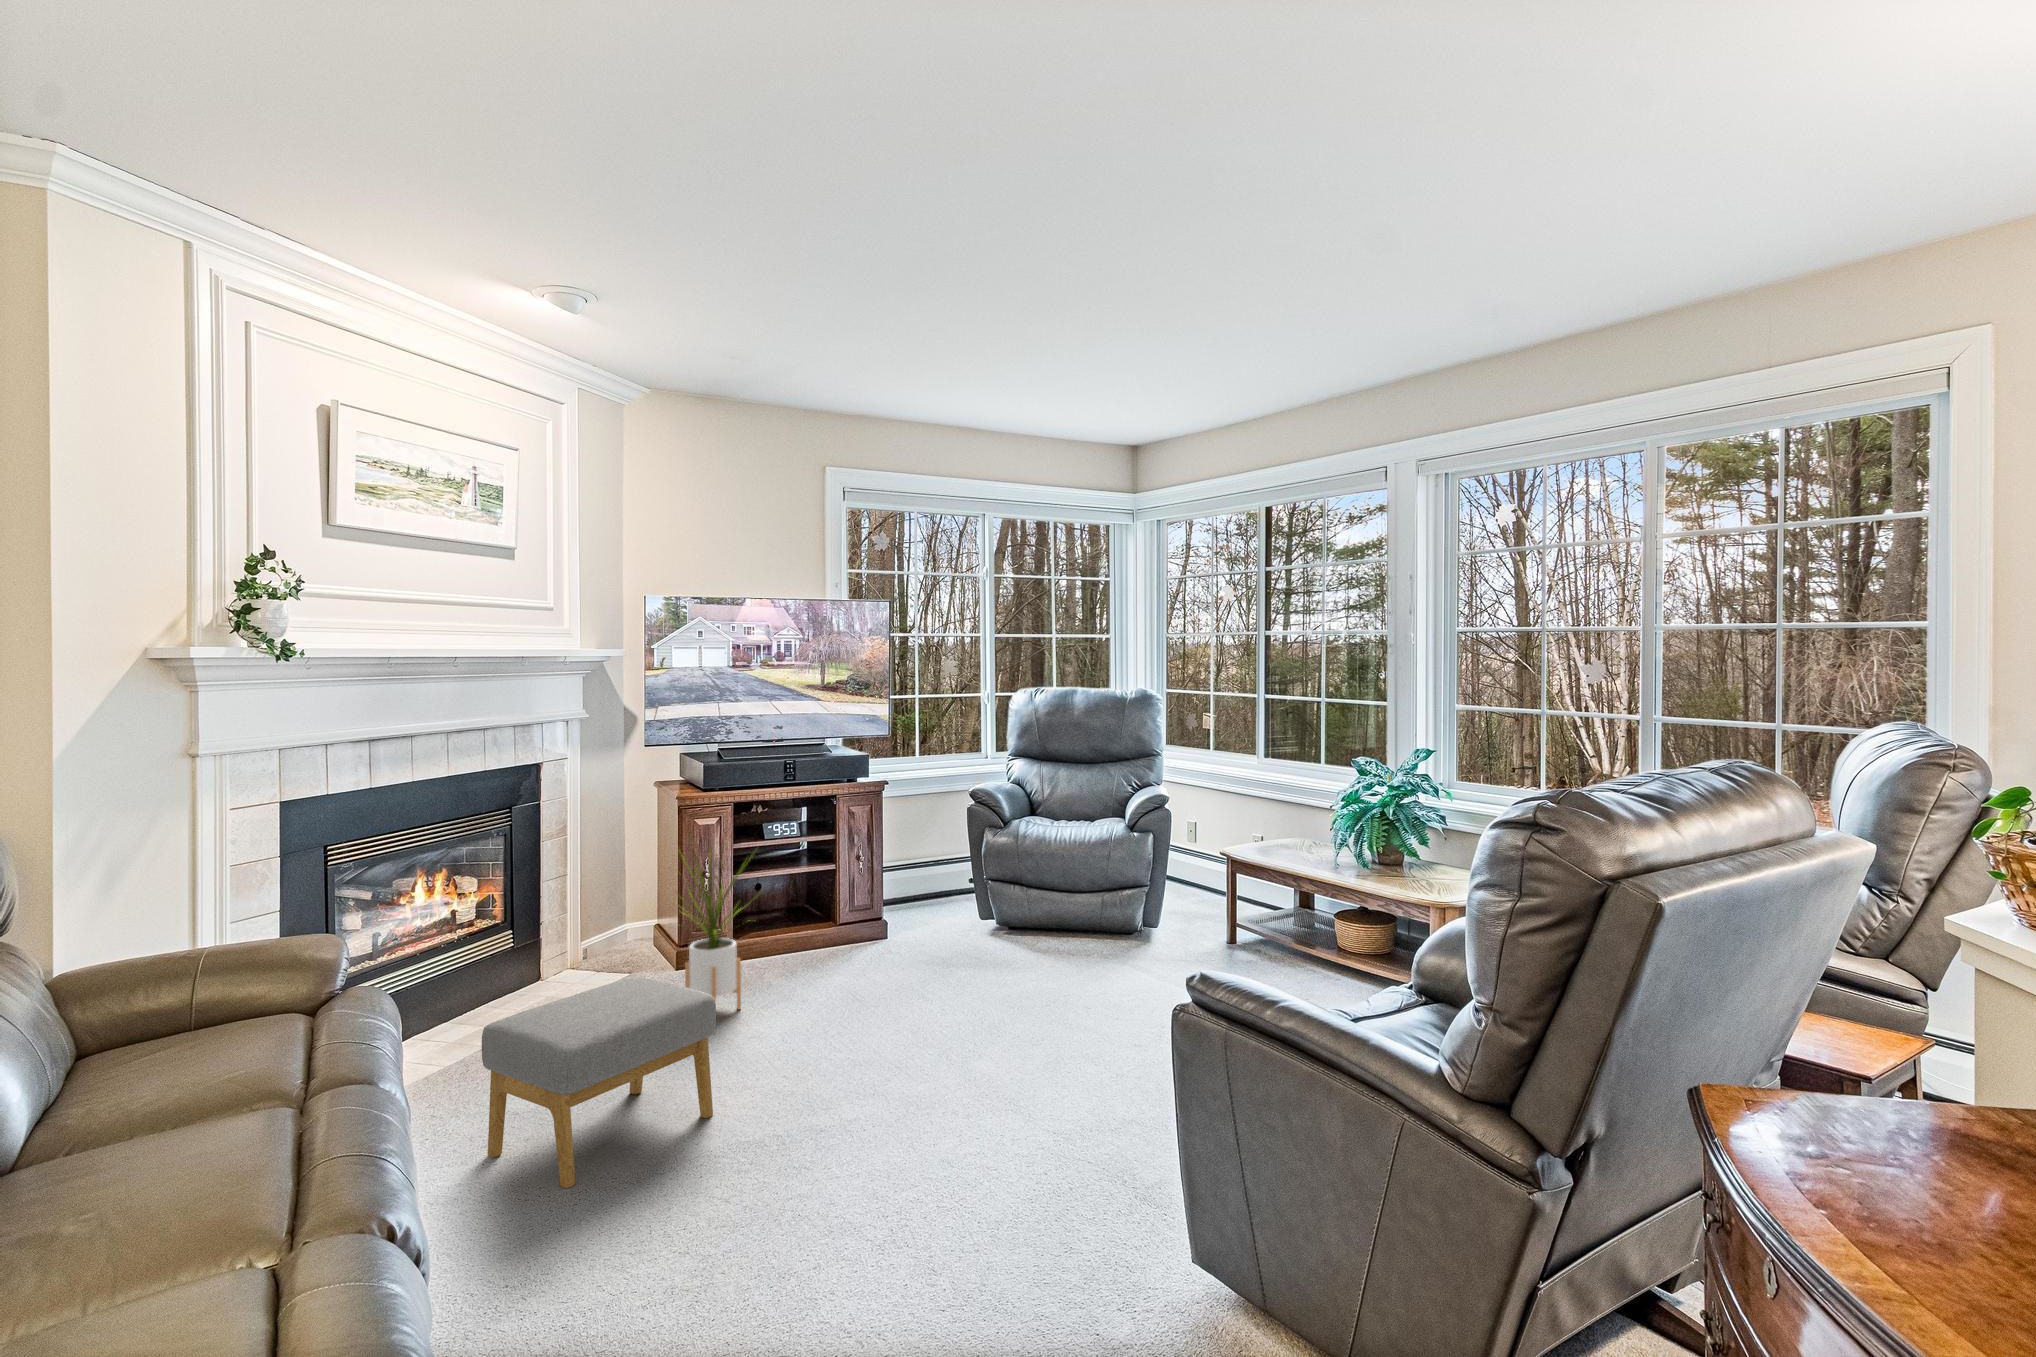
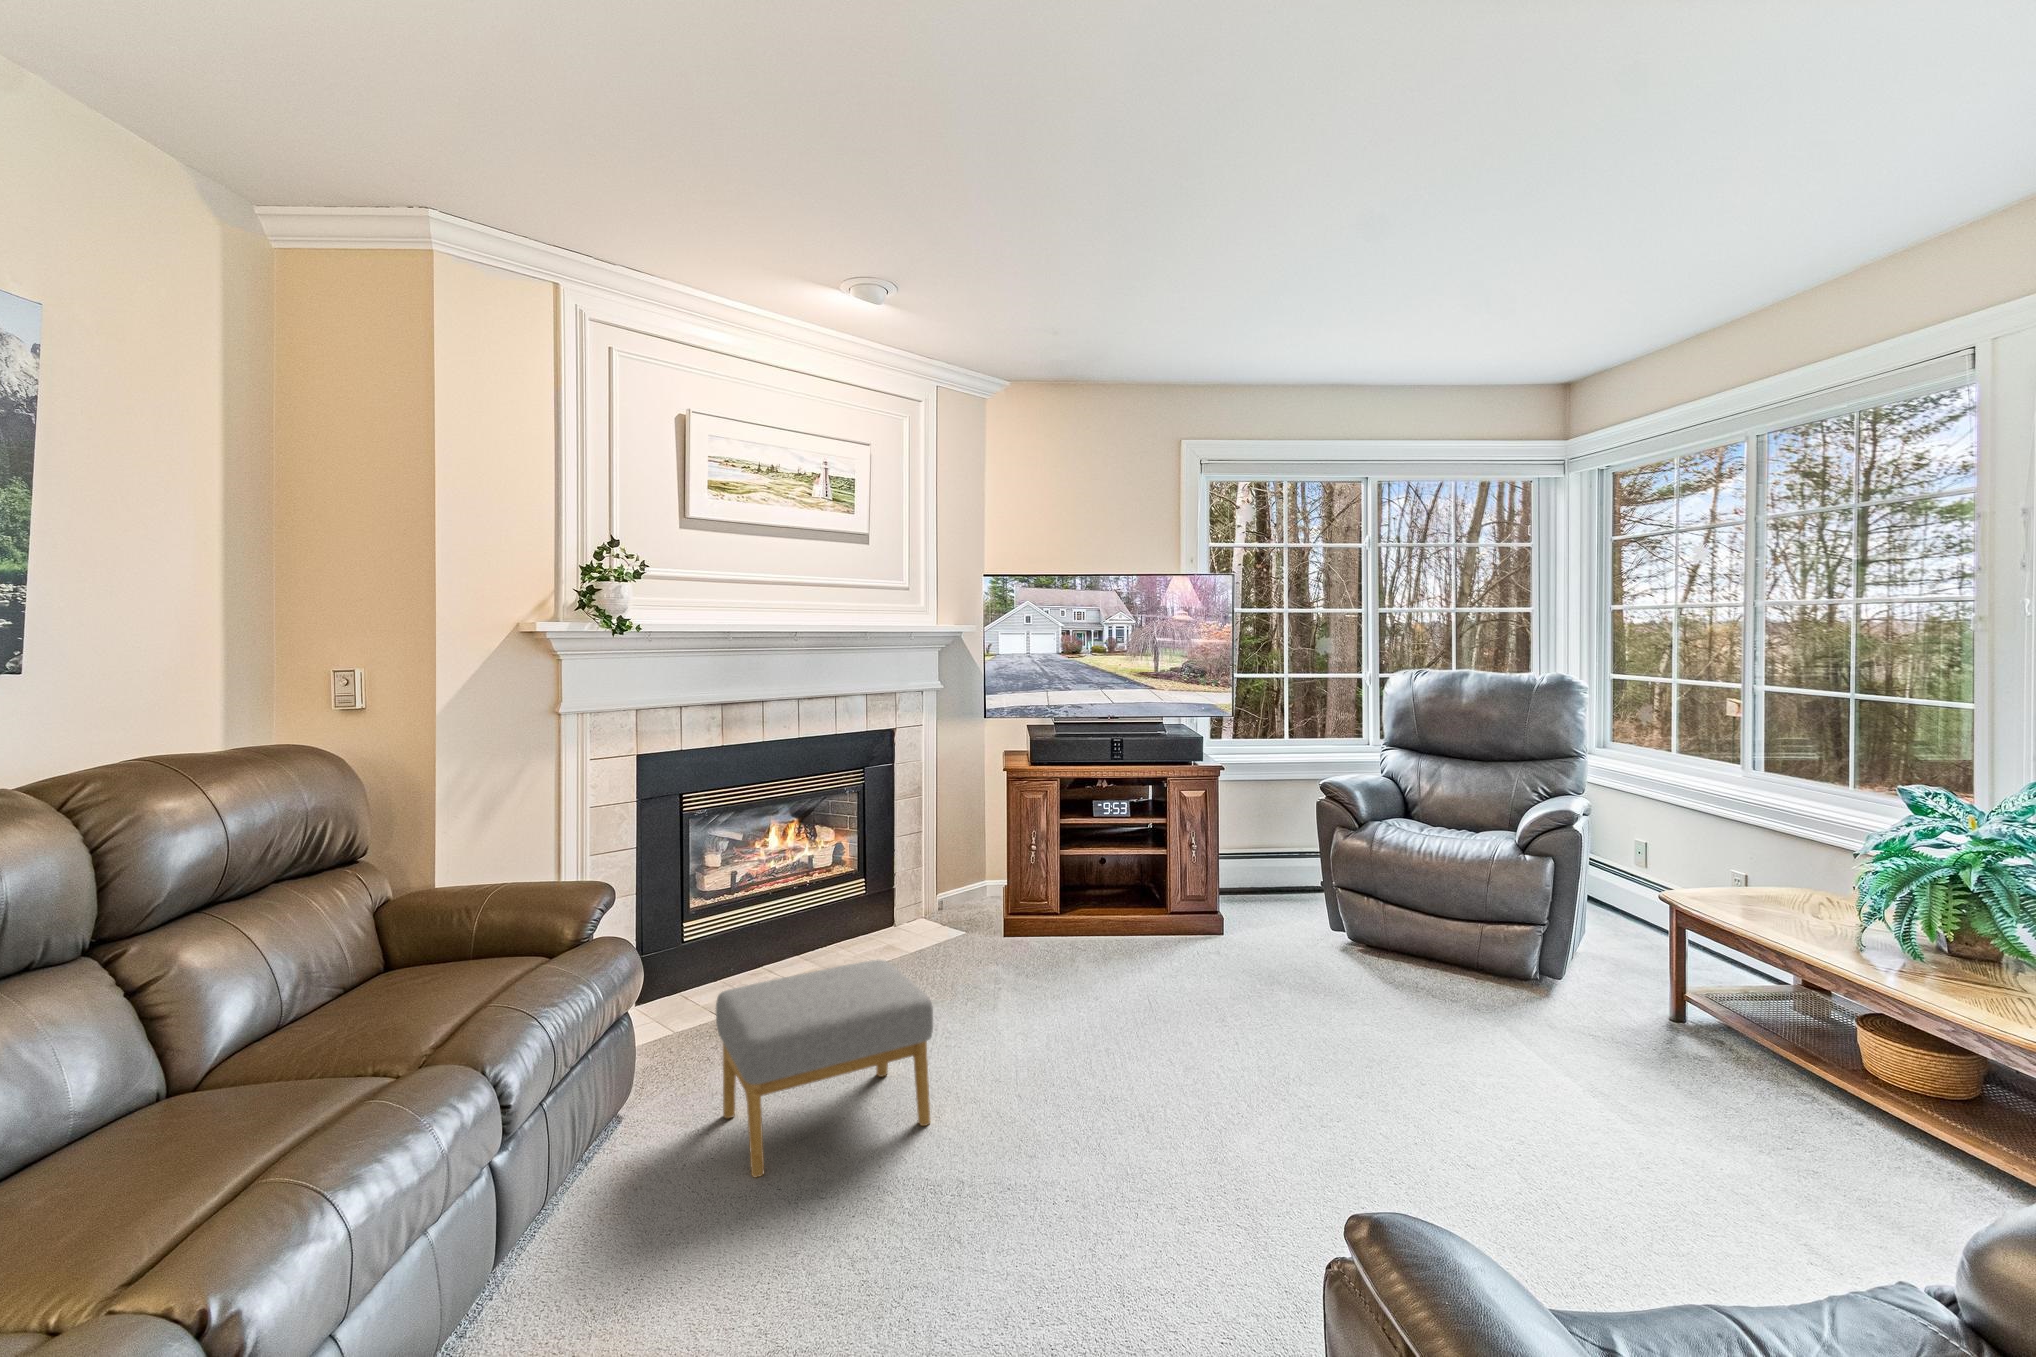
house plant: present [682,846,745,1010] -> none [957,811,1055,1004]

